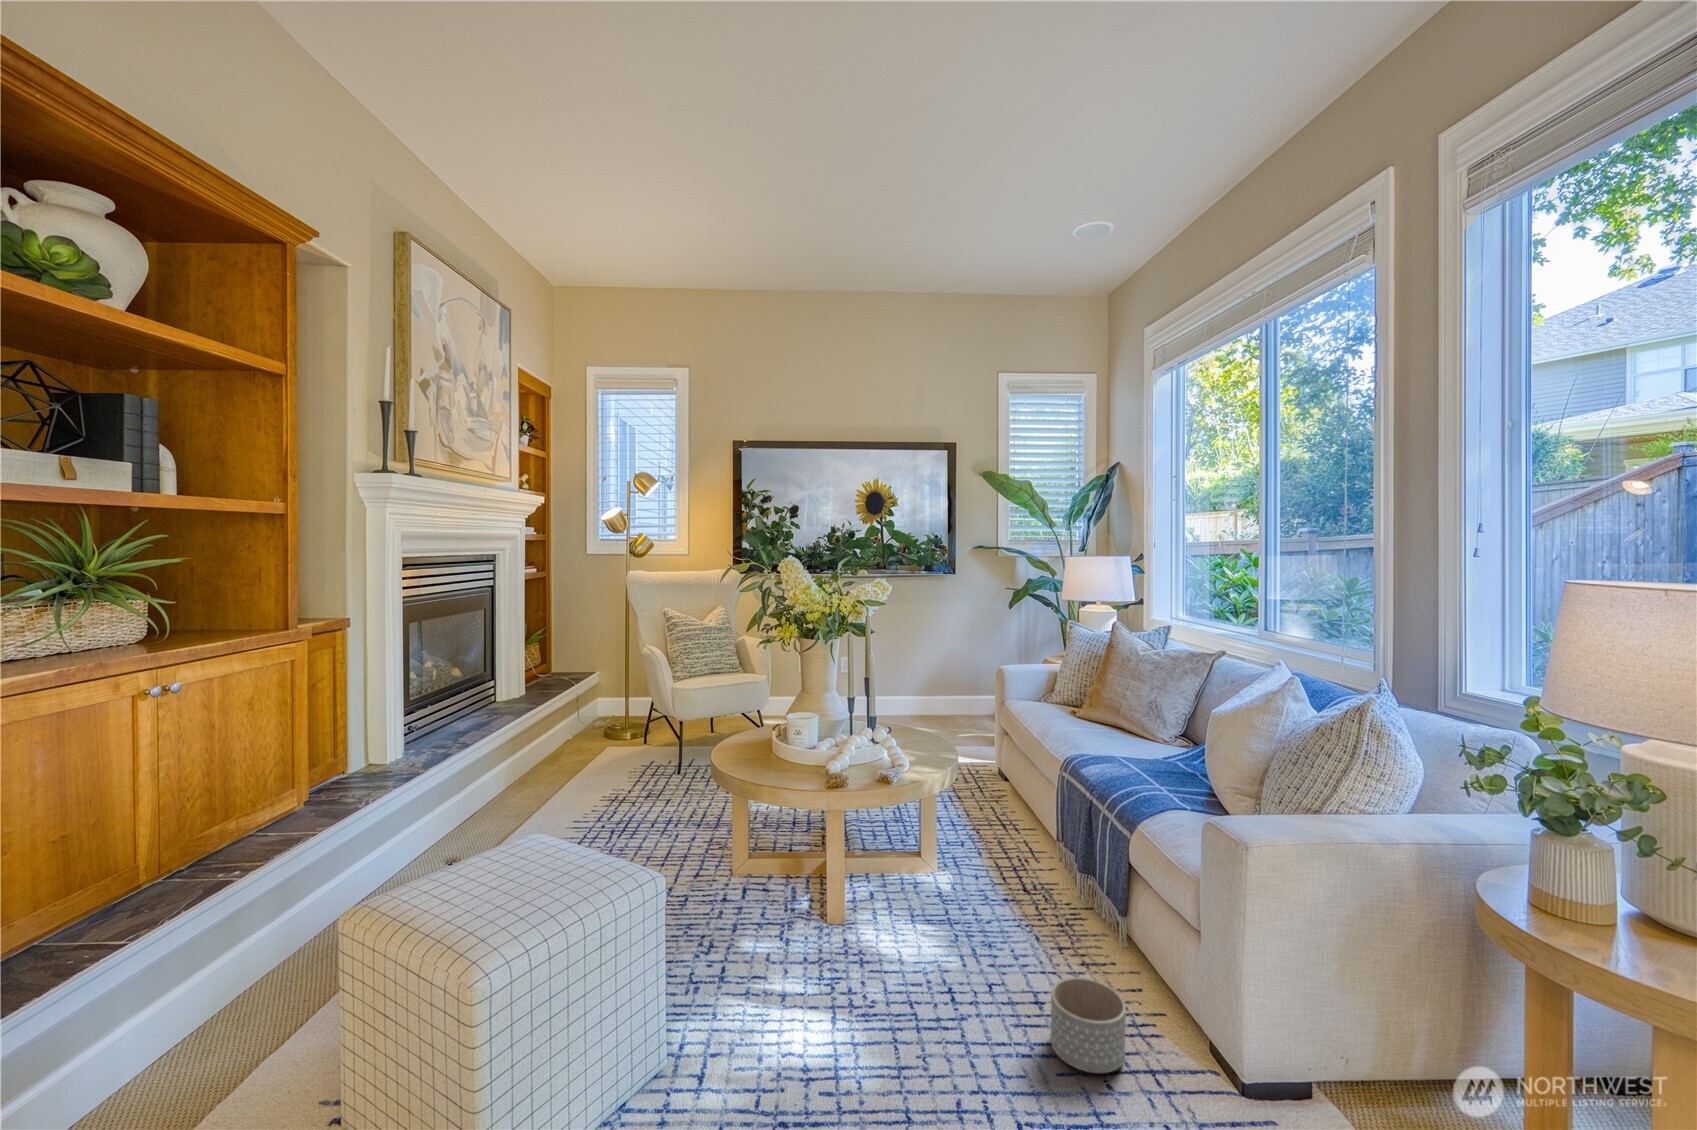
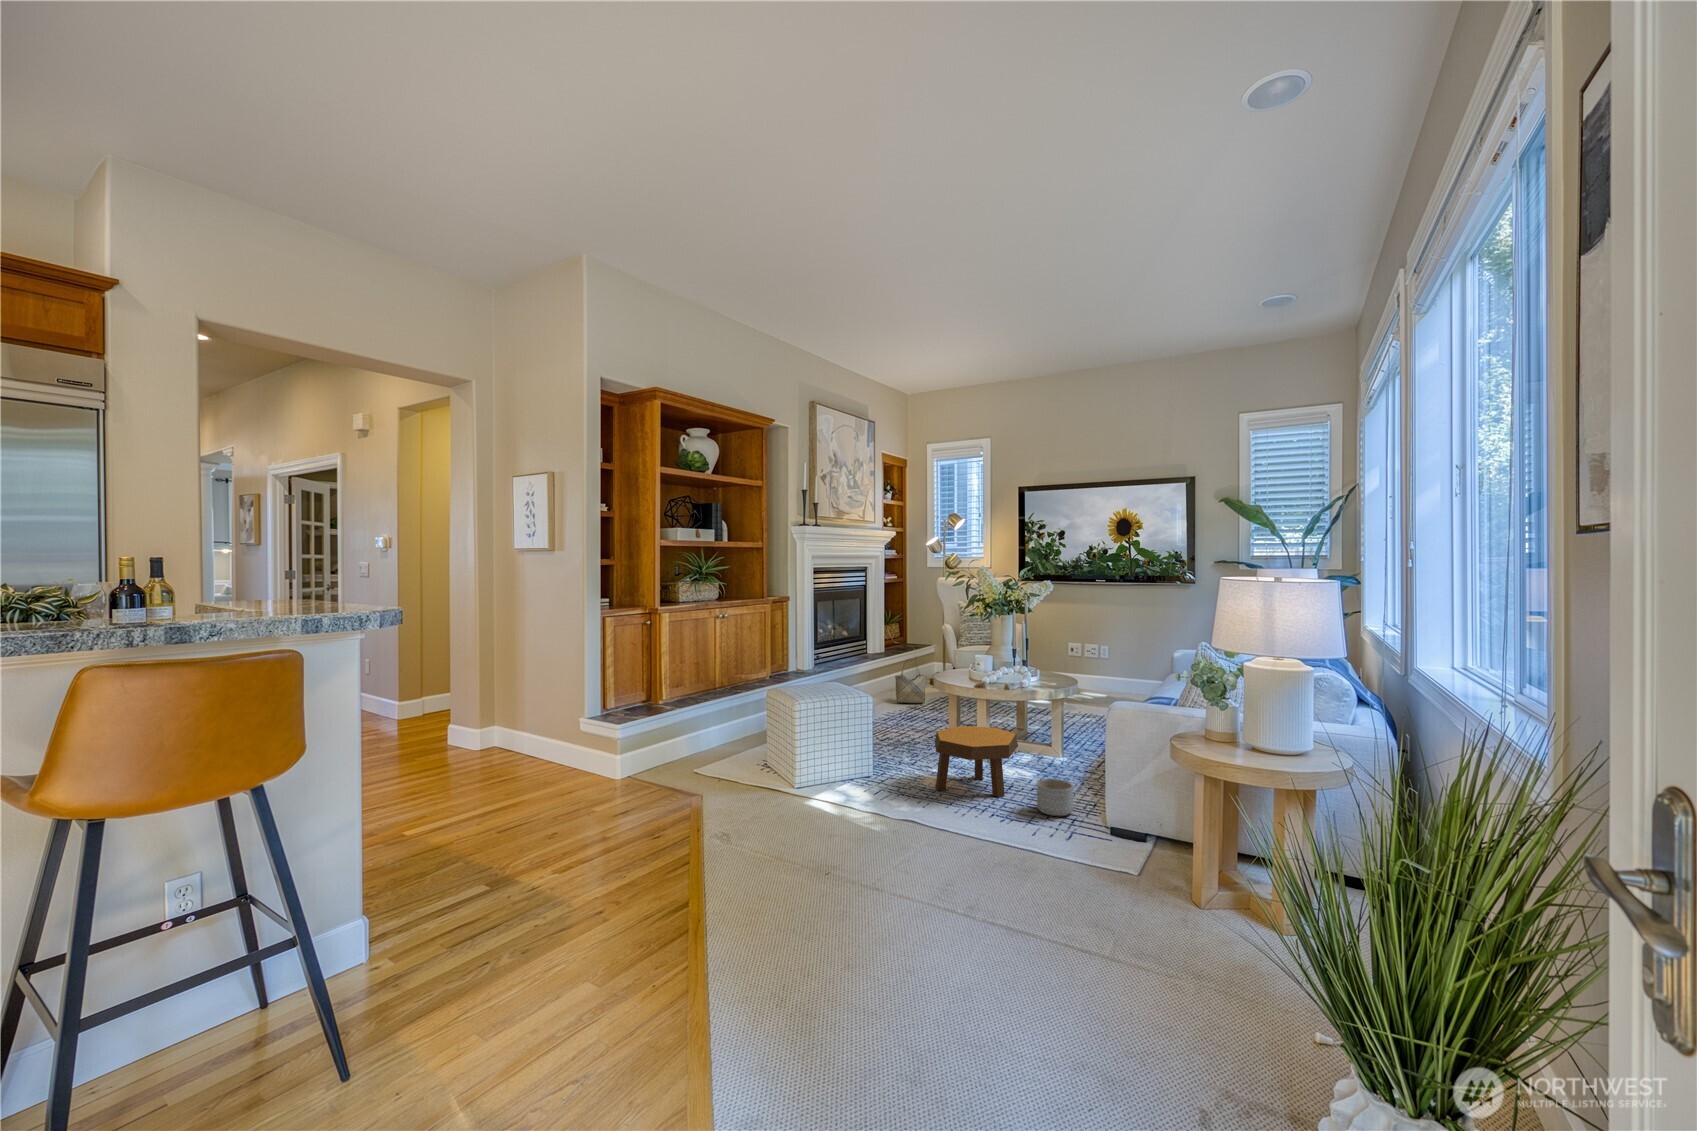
woven basket: none [575,712,630,791] -> present [895,660,926,703]
footstool: none [798,870,983,1063] -> present [935,726,1018,797]

